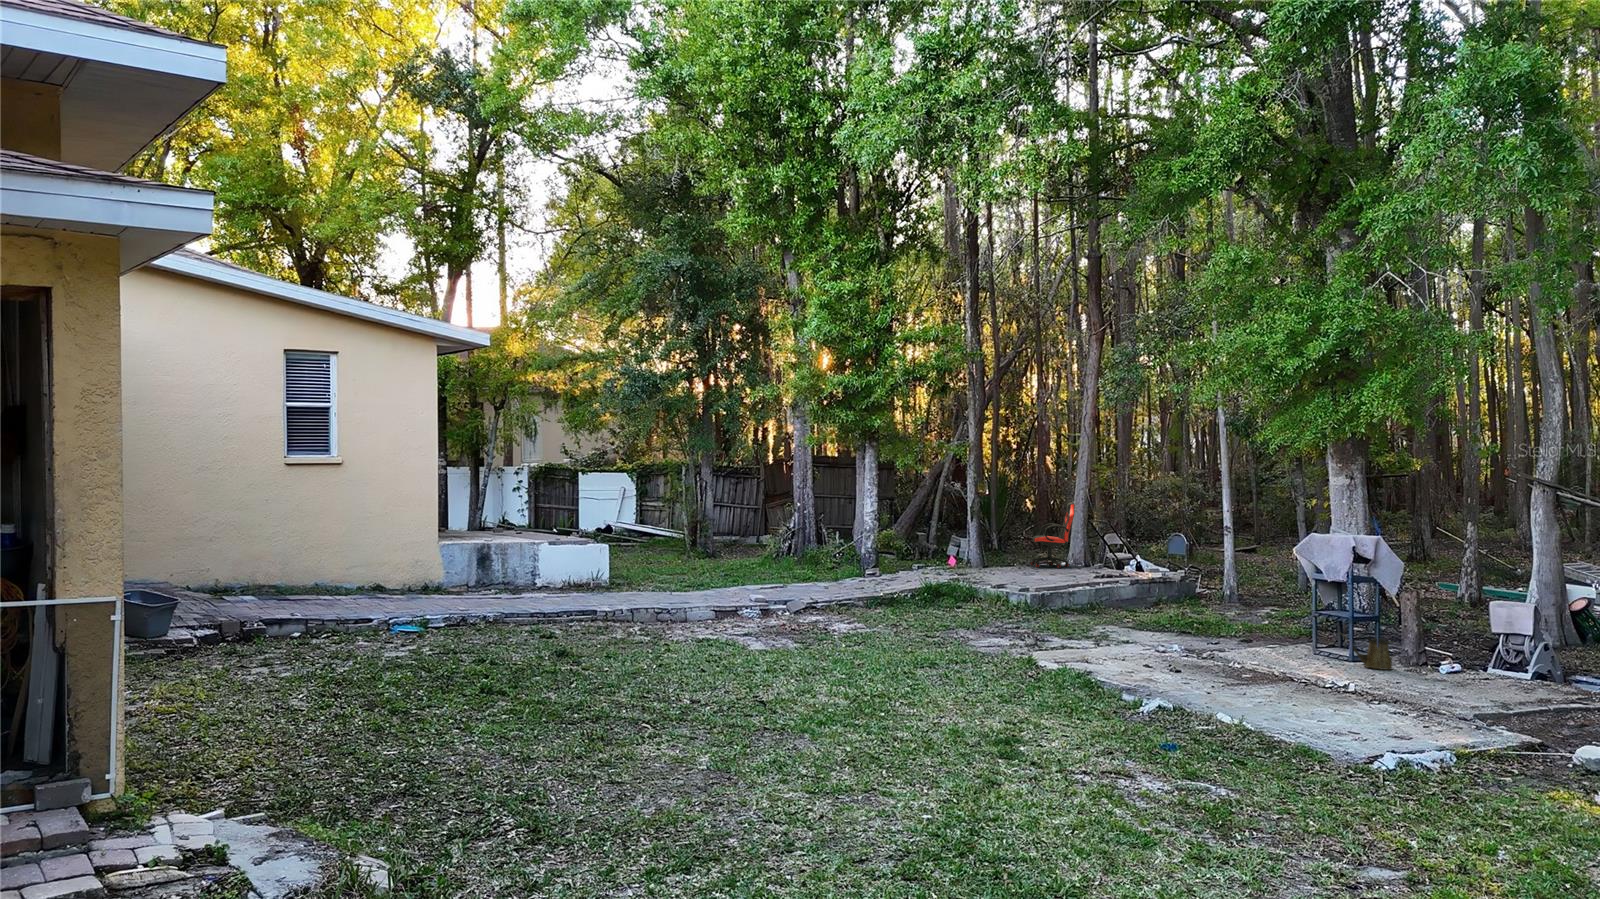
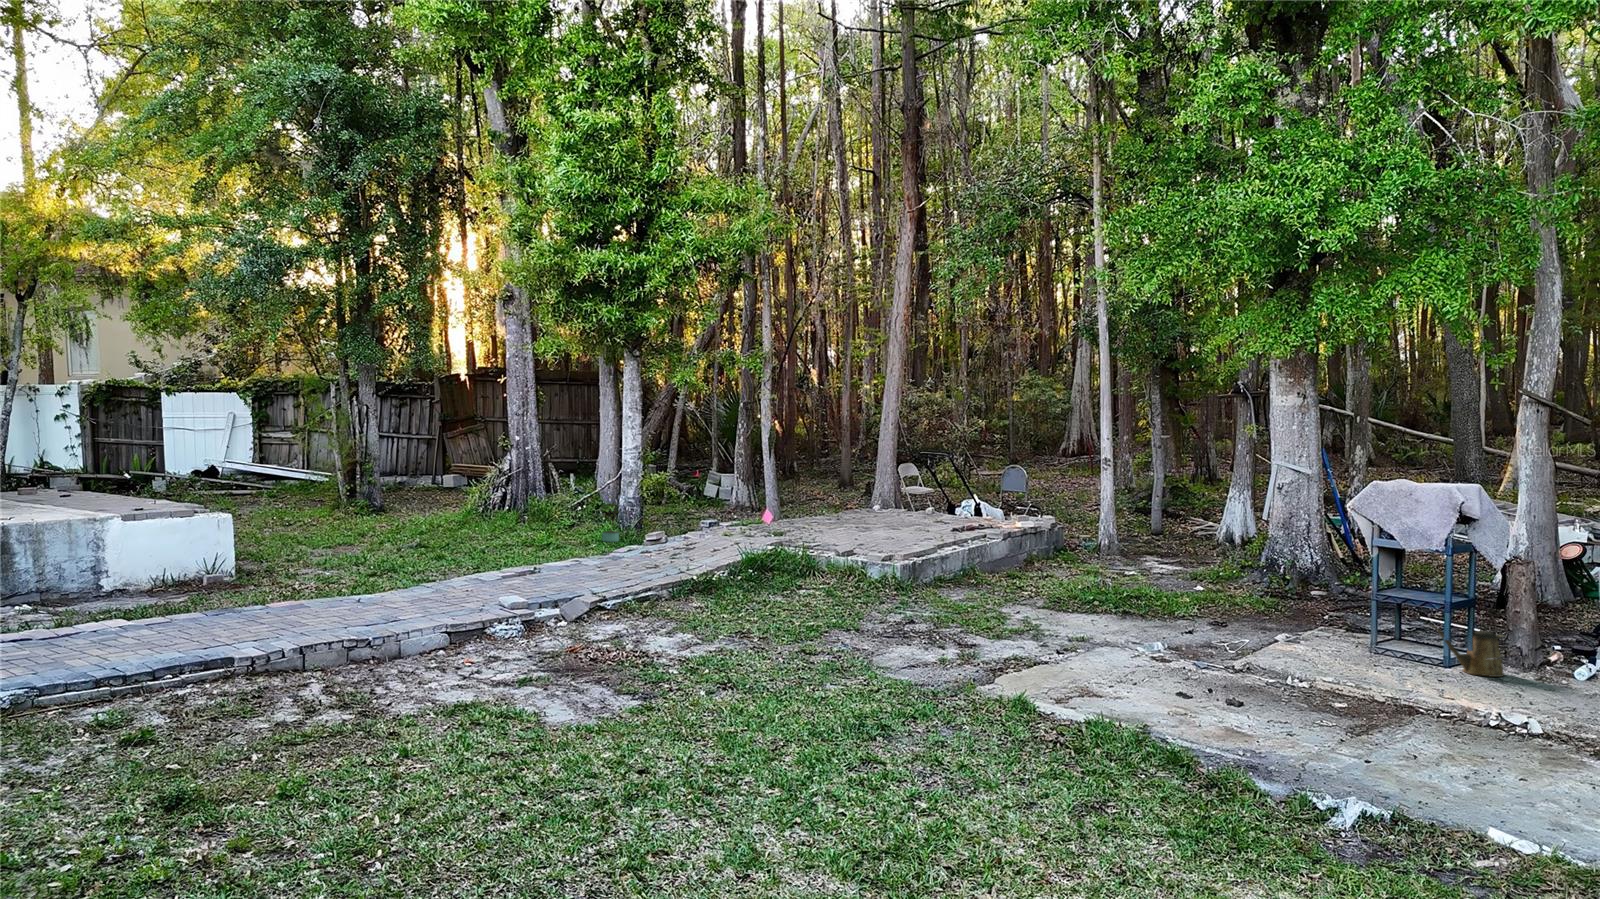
chair: present [1030,502,1075,568] -> none [842,429,901,516]
potted plant: none [845,540,863,578] -> present [601,503,619,542]

